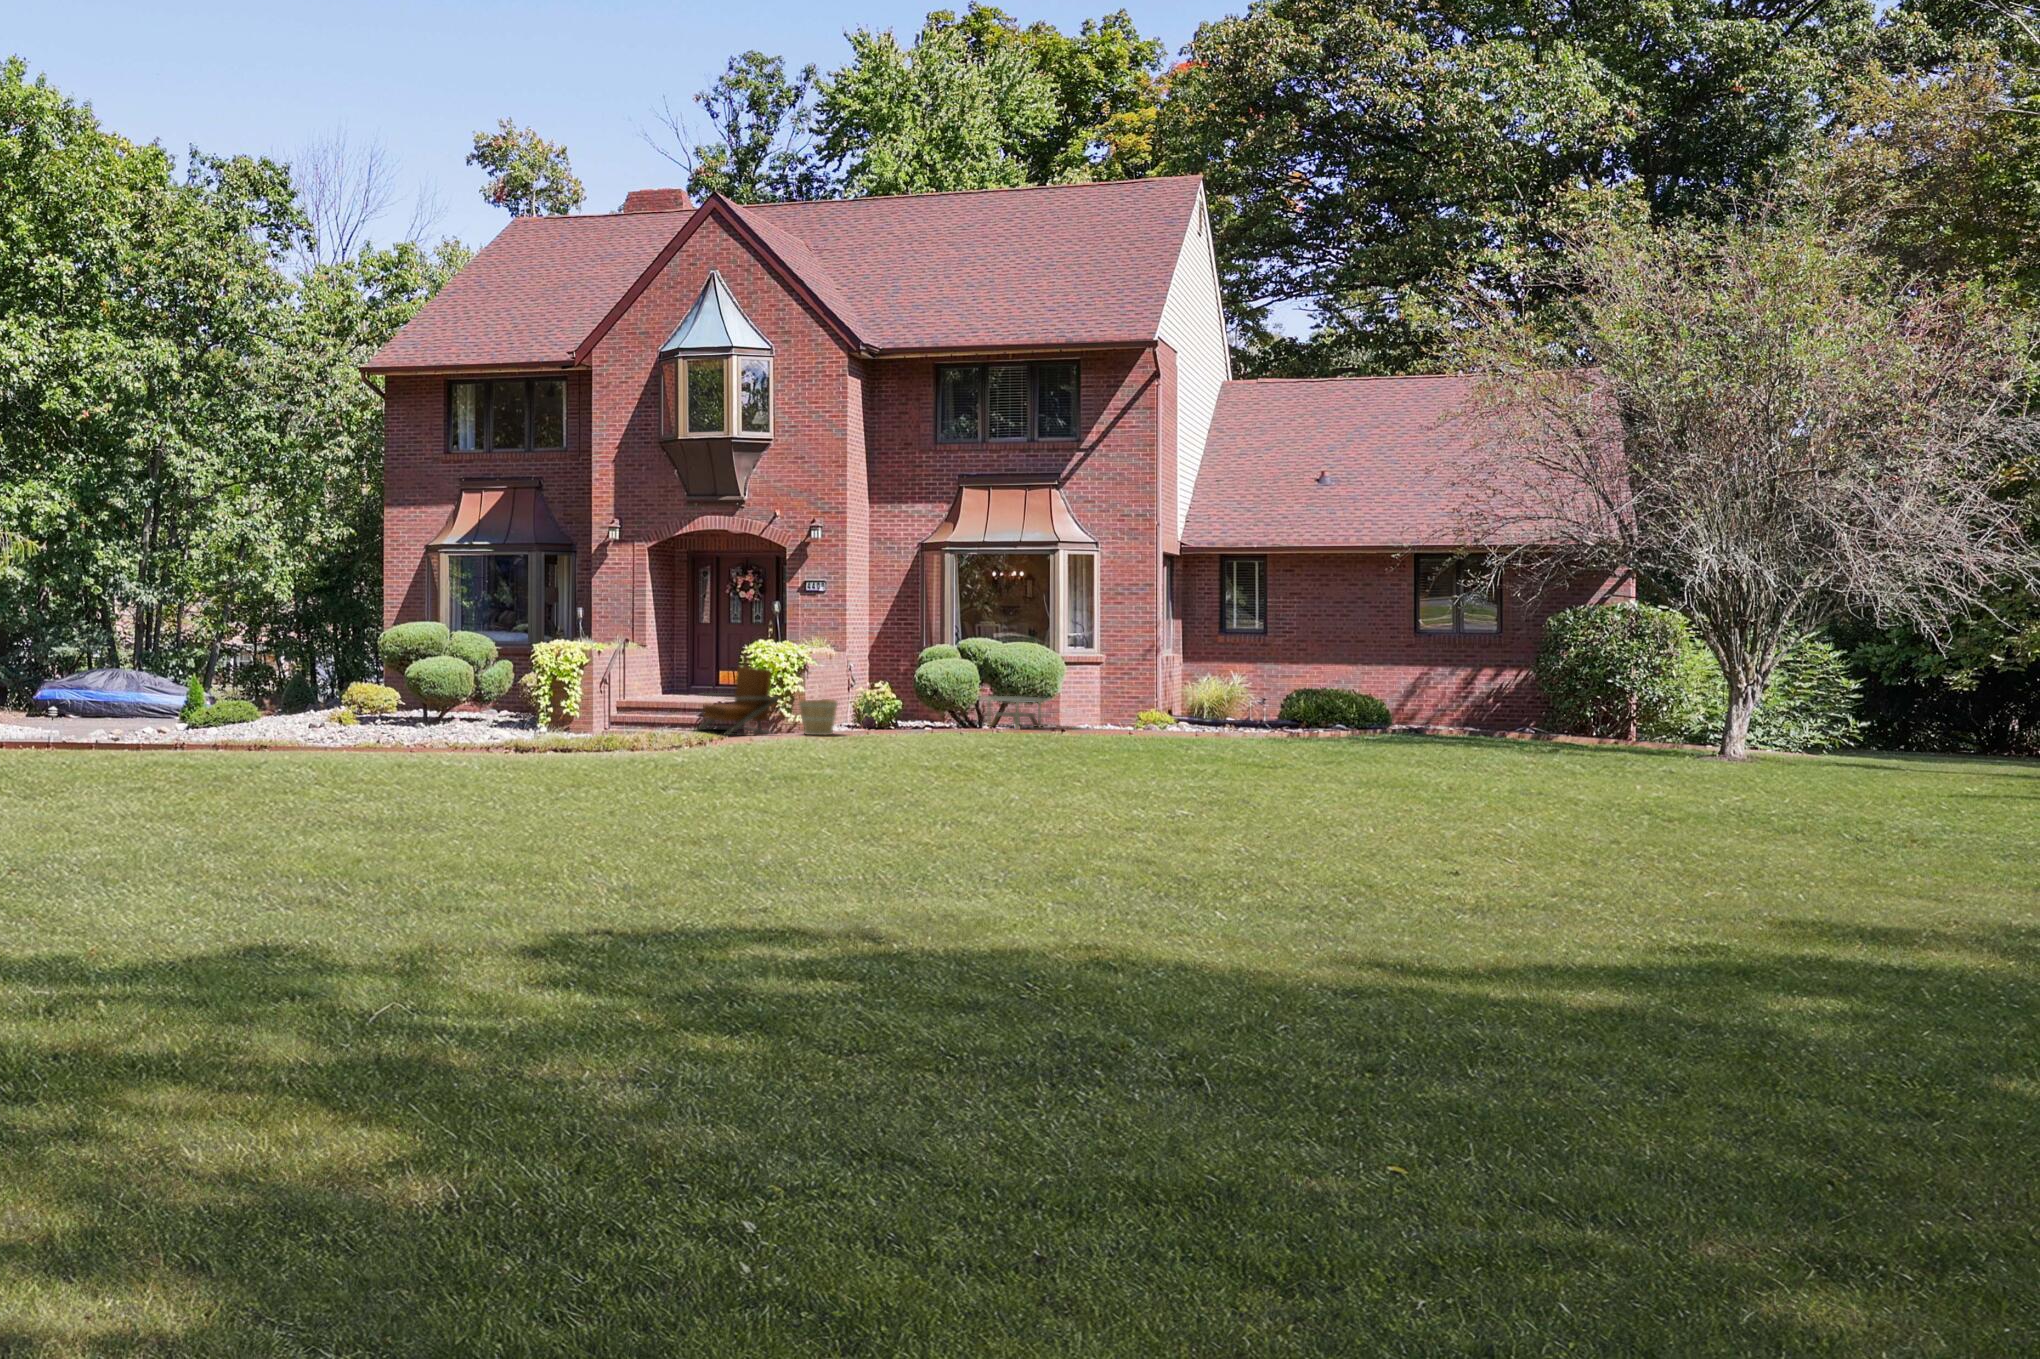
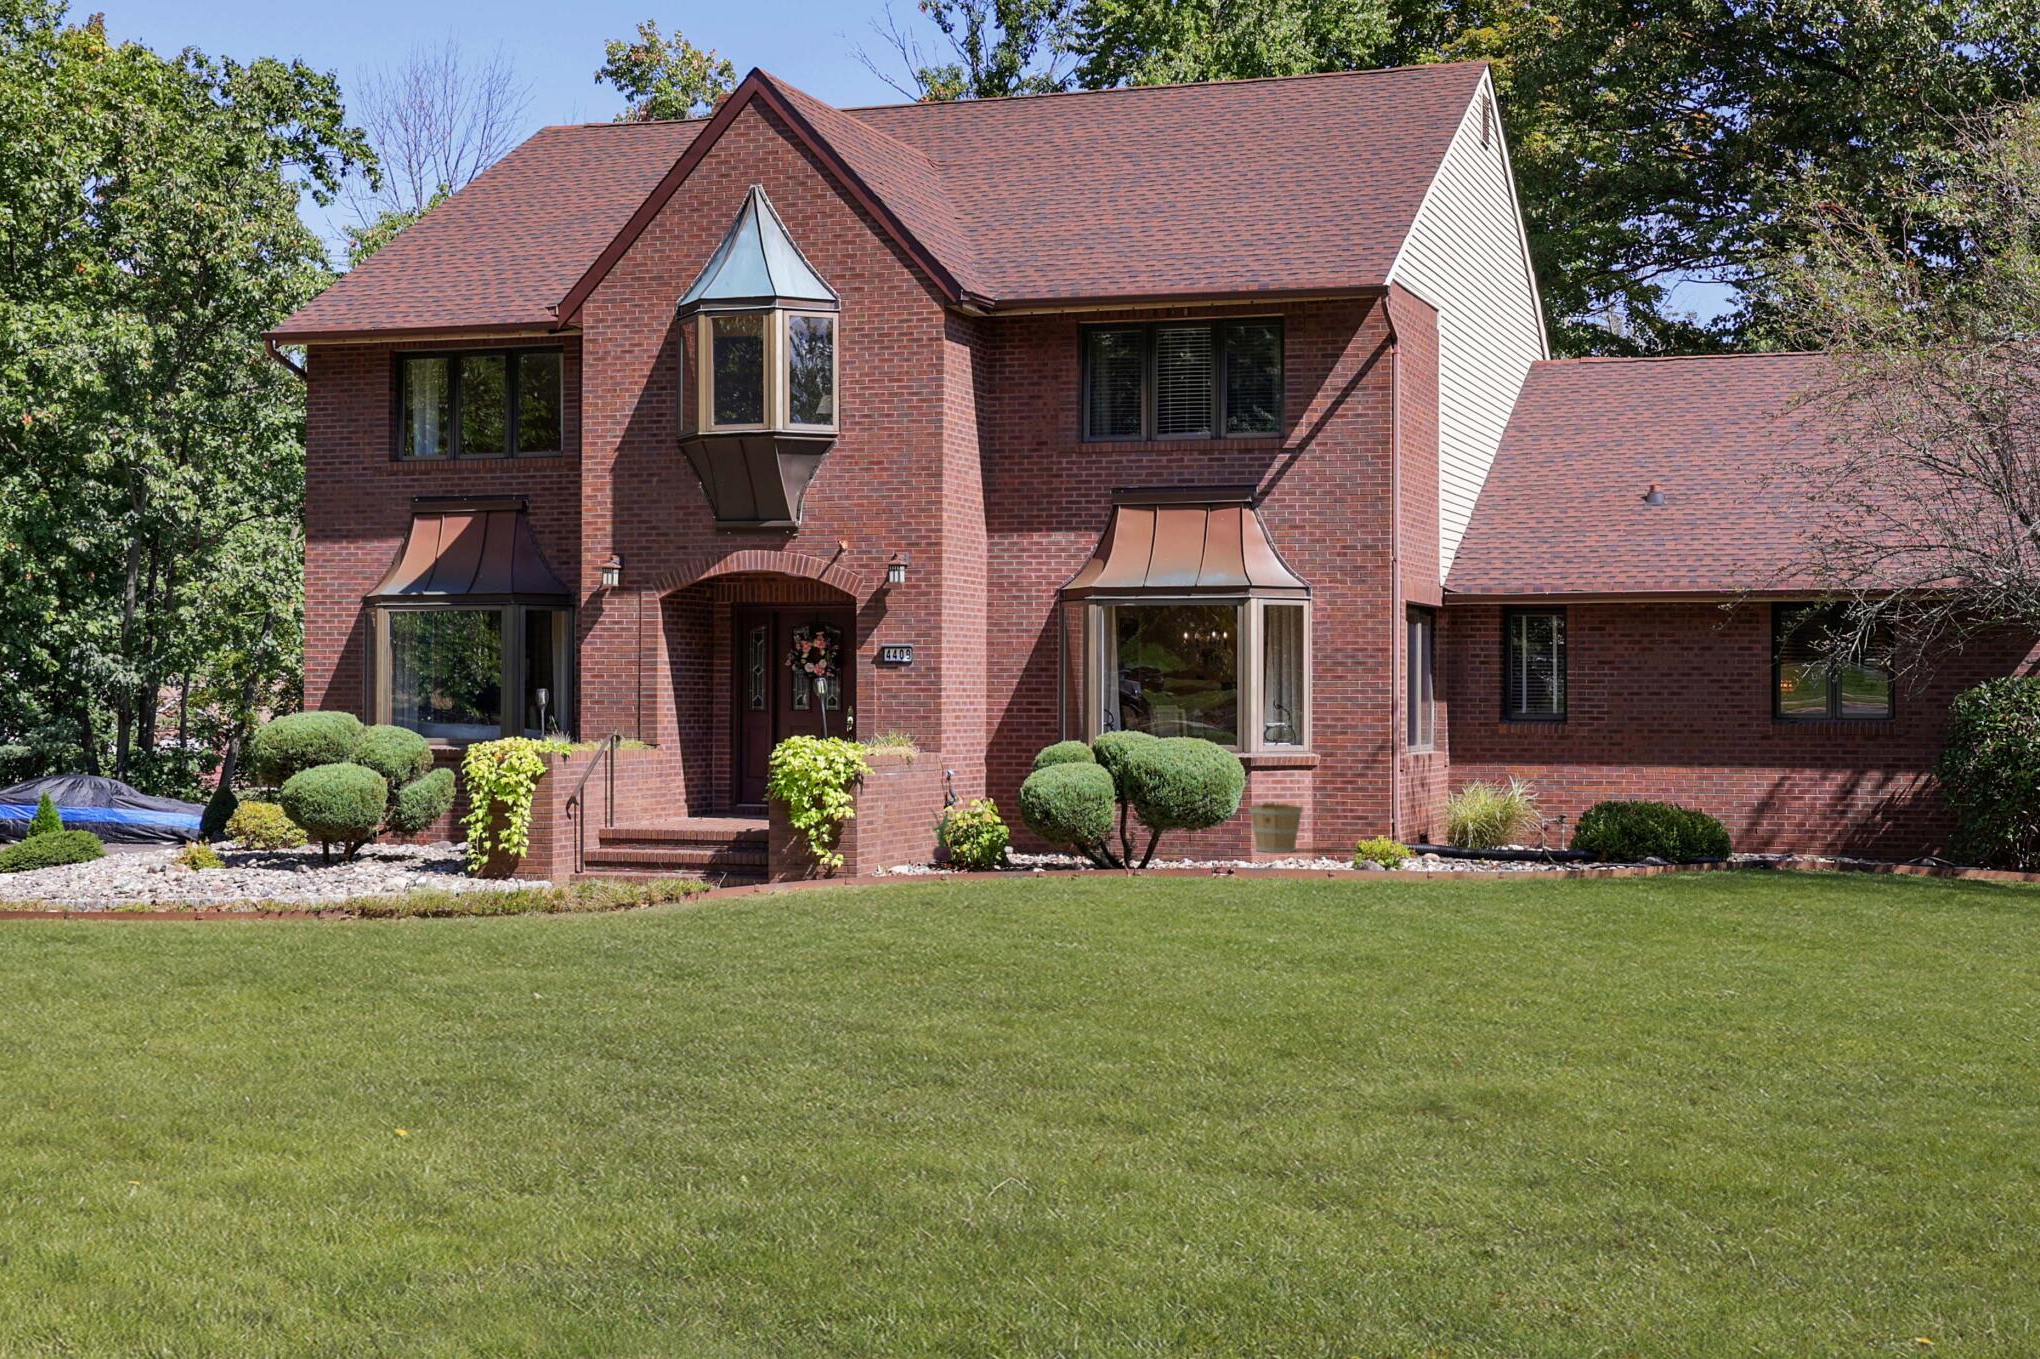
lounge chair: present [699,667,779,735] -> none [676,772,786,878]
round table: present [984,696,1048,730] -> none [1110,813,1214,865]
wooden bucket: present [799,699,838,735] -> present [1249,803,1303,853]

